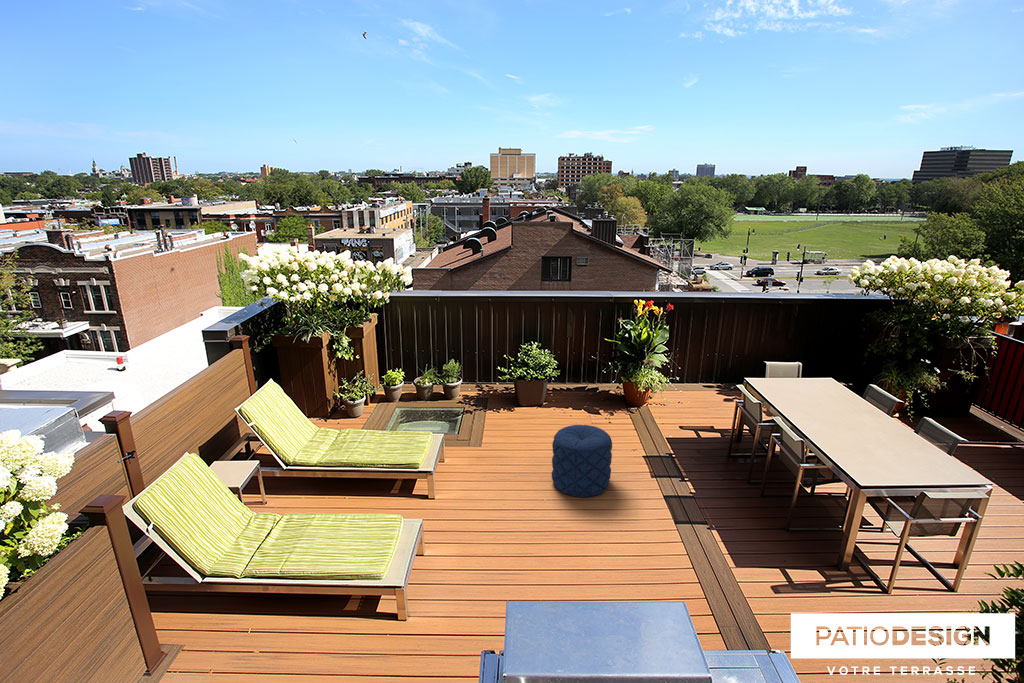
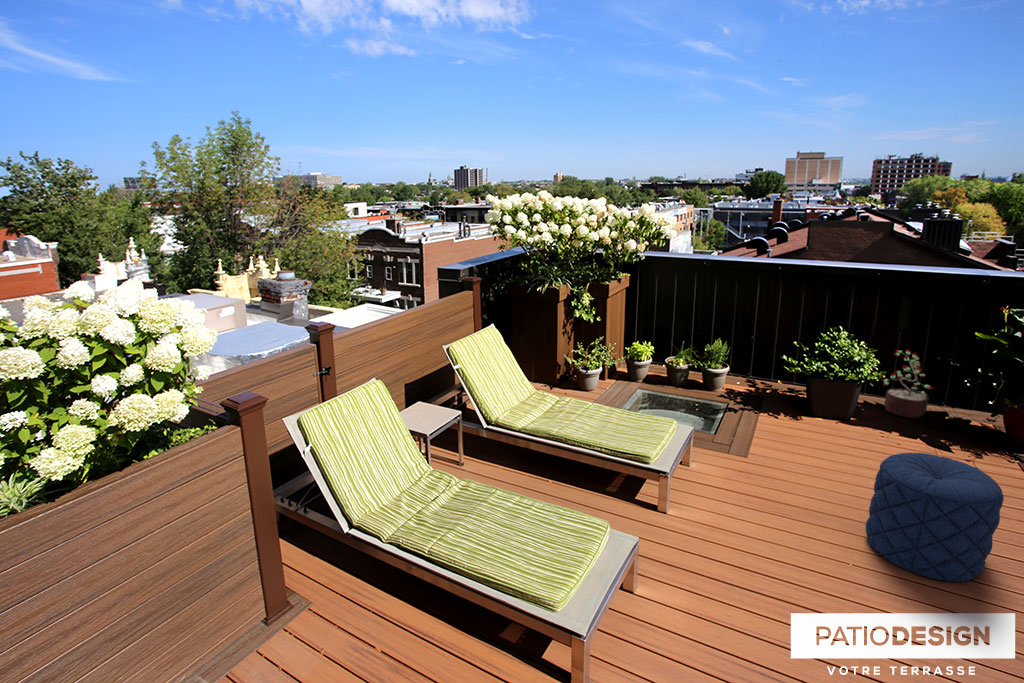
decorative plant: none [561,350,590,396] -> present [882,350,932,418]

